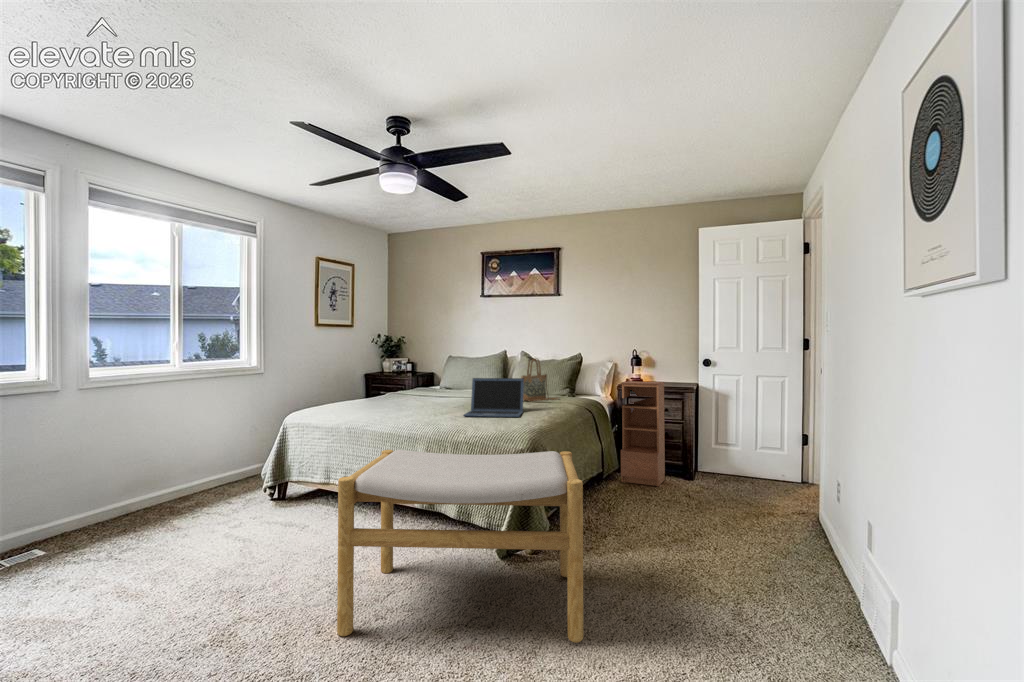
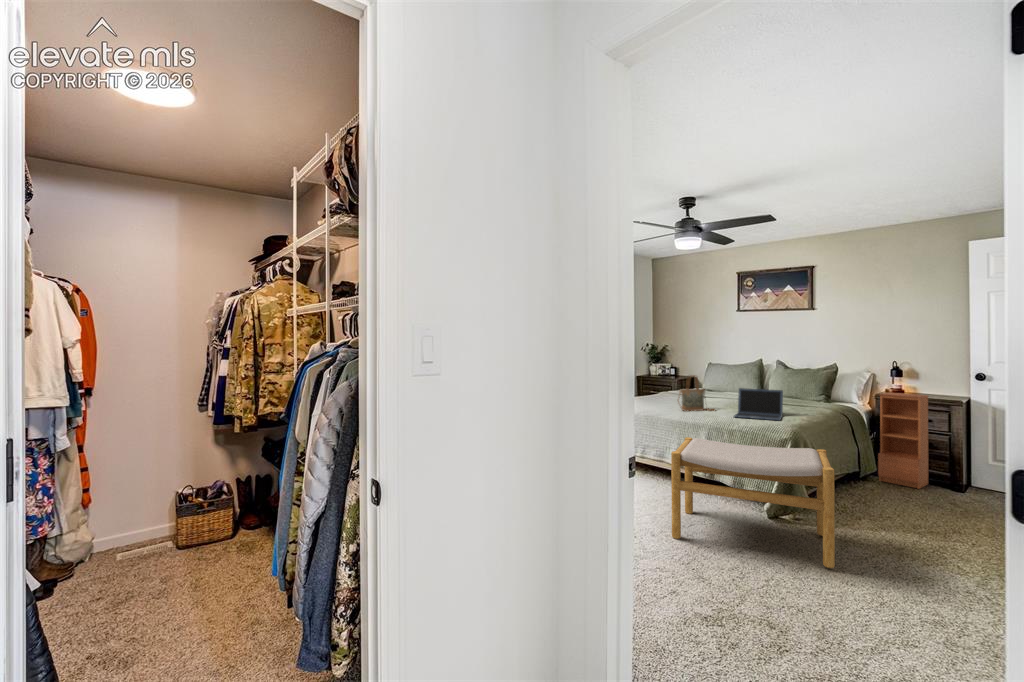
handbag: present [521,359,559,401] -> present [679,375,715,411]

